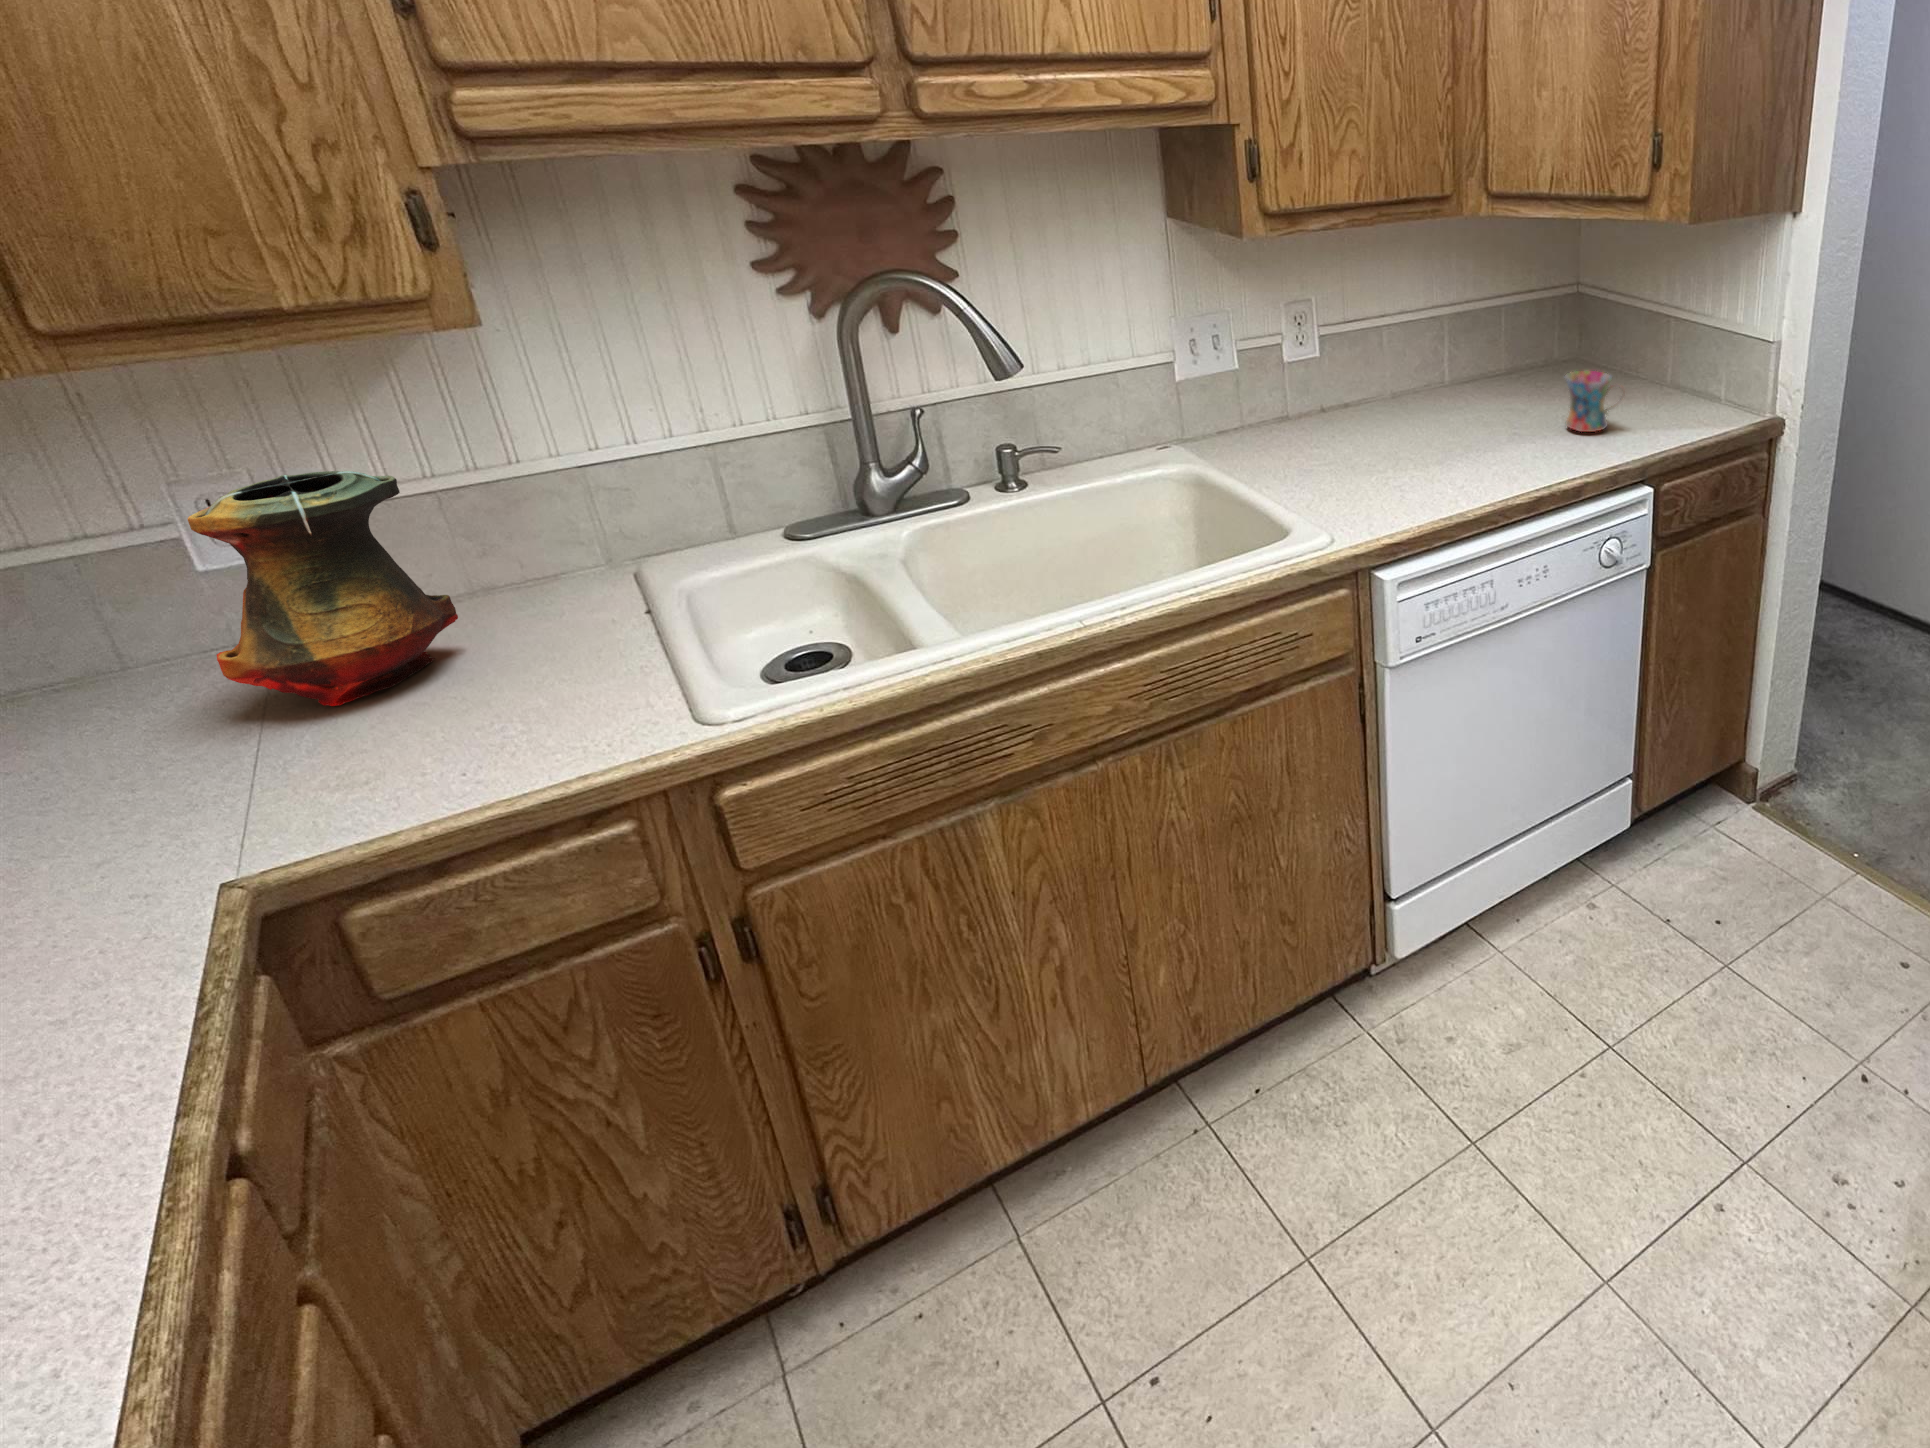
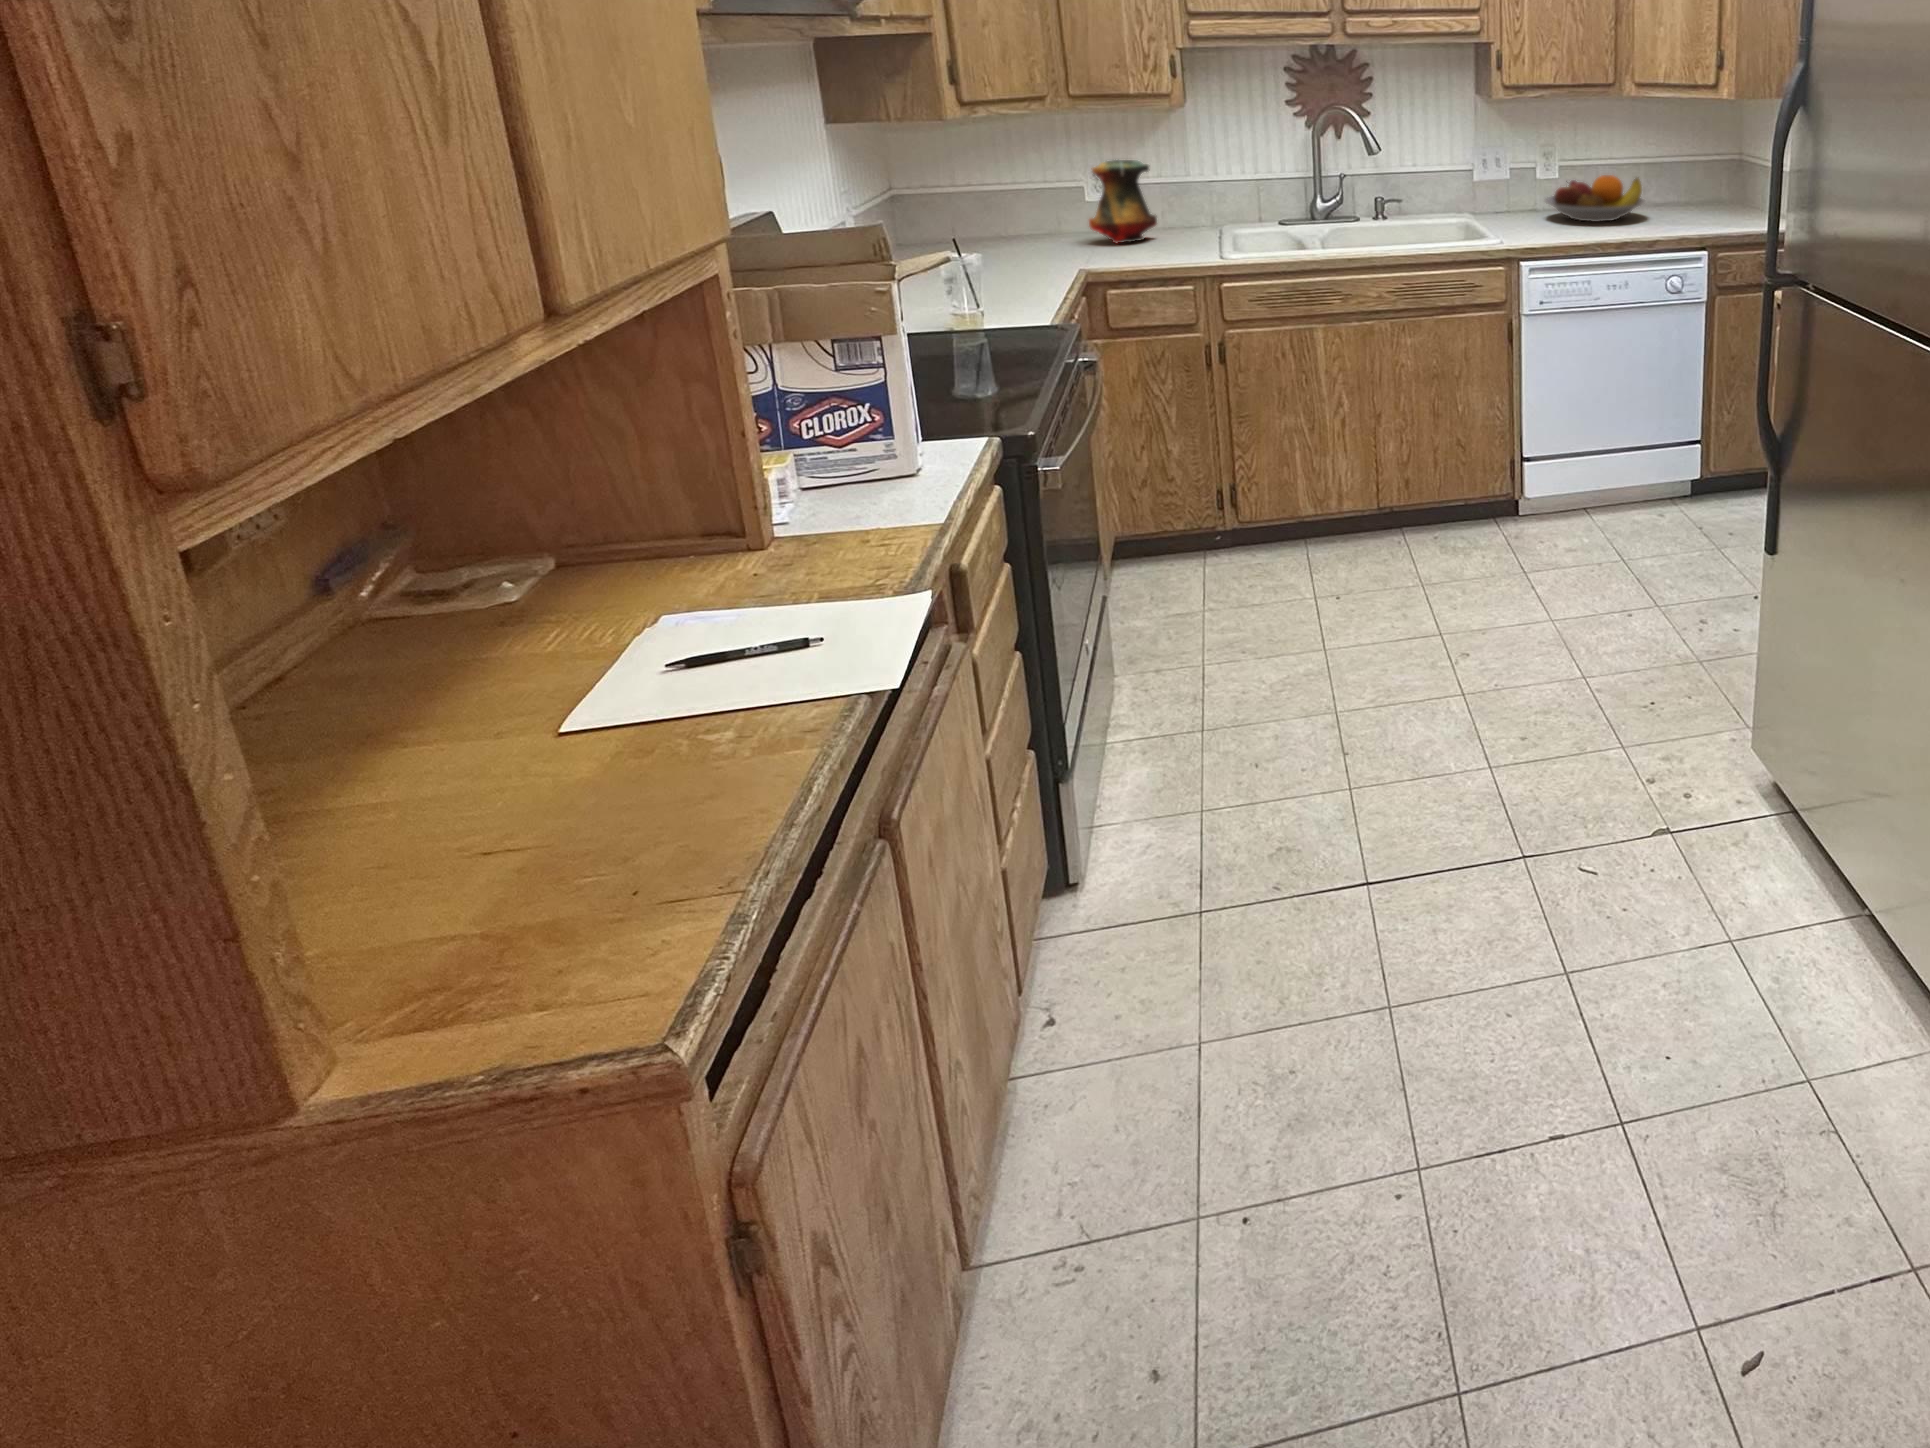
fruit bowl: none [1318,351,1496,440] -> present [1545,175,1645,222]
mug: present [1565,371,1624,432] -> none [1680,191,1714,225]

